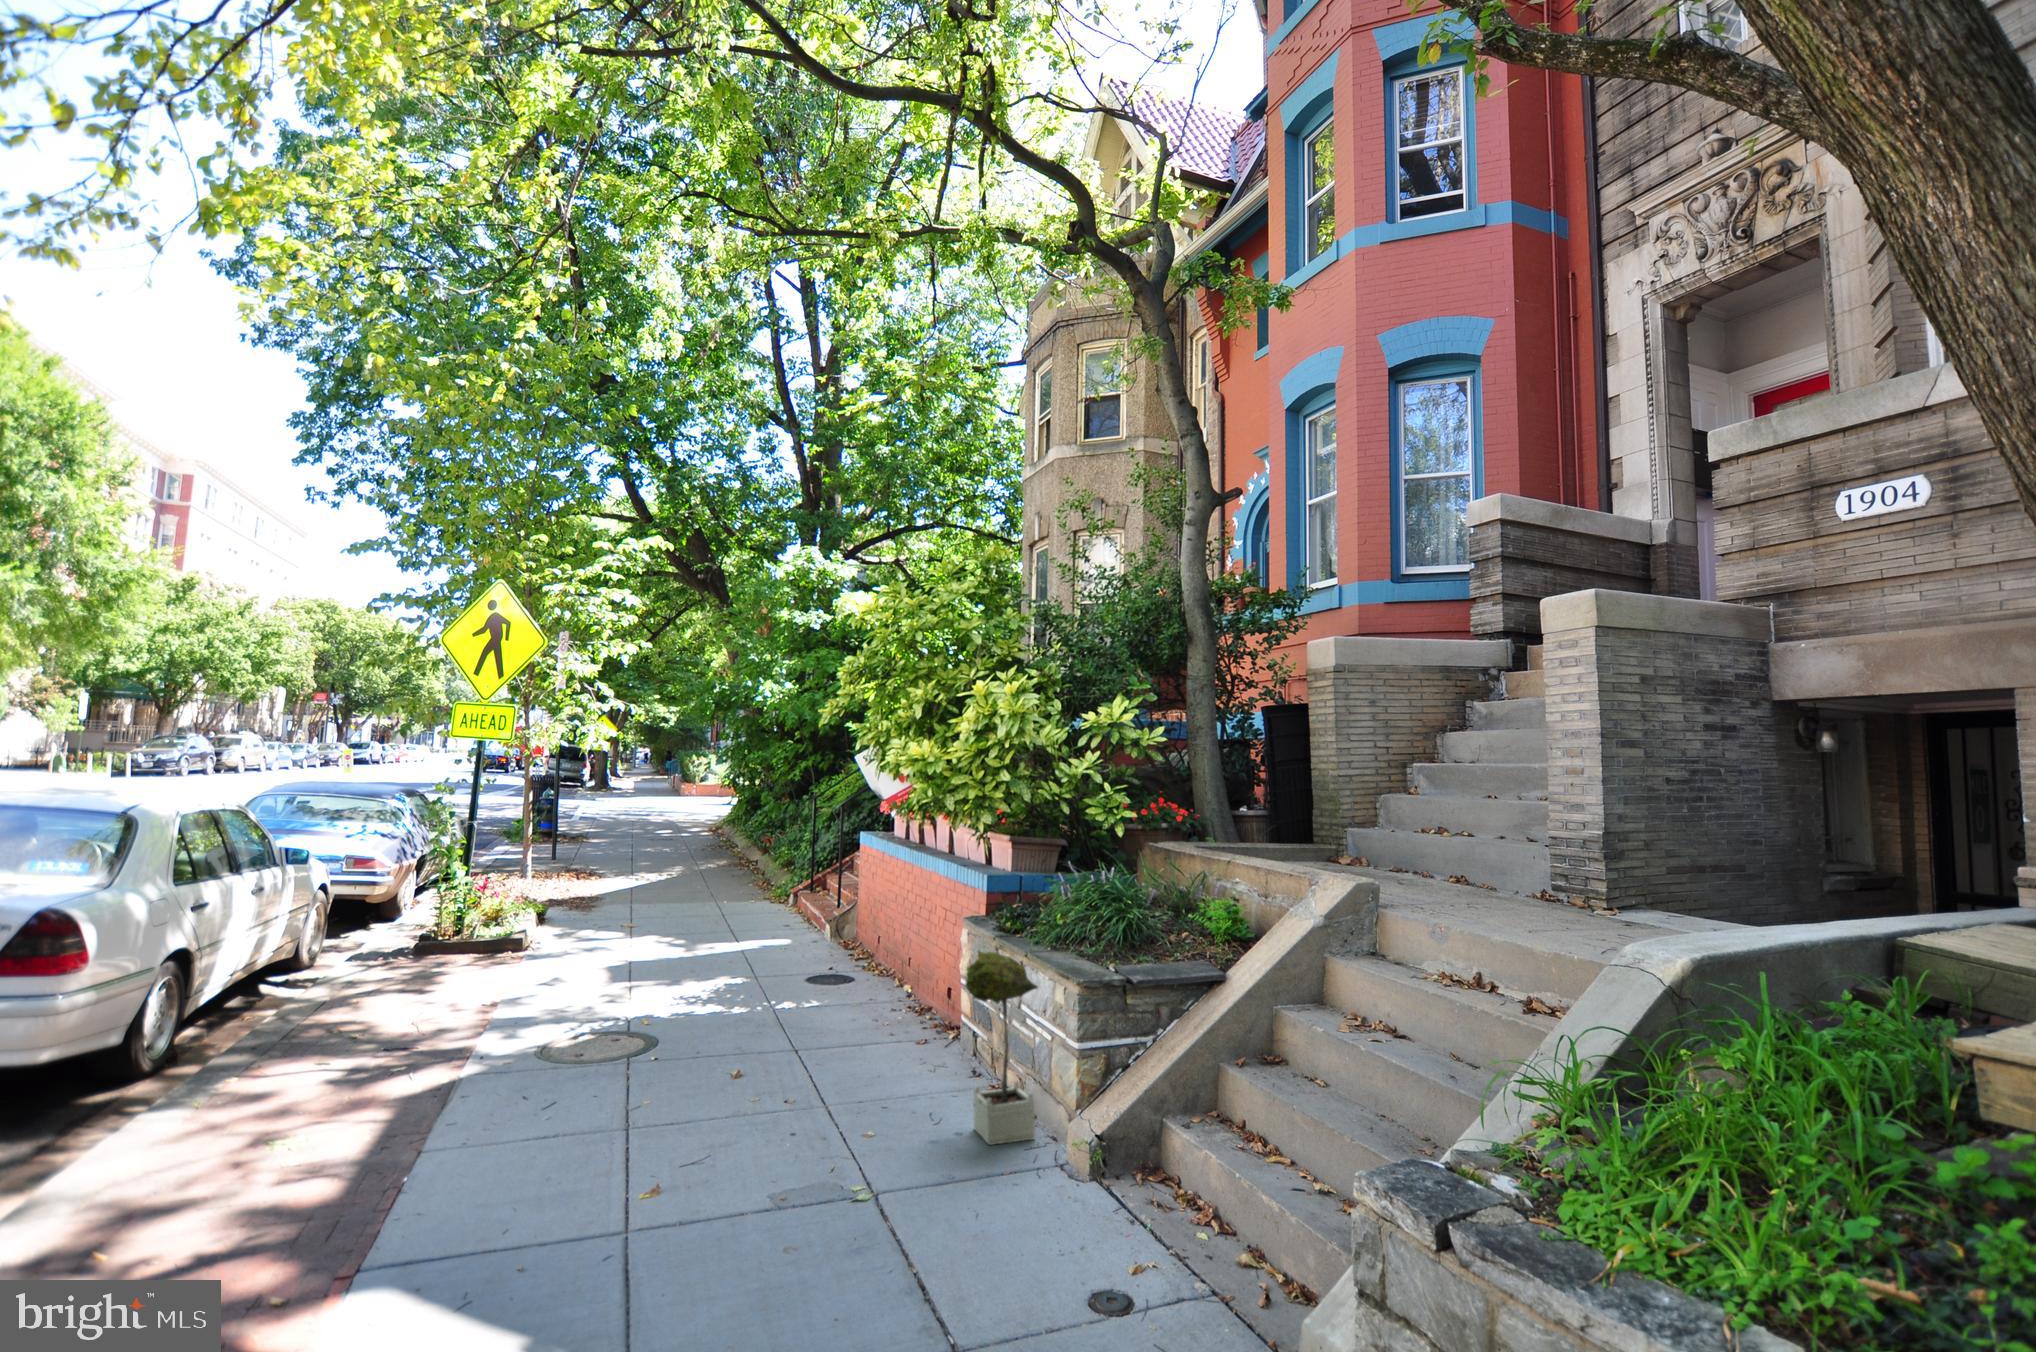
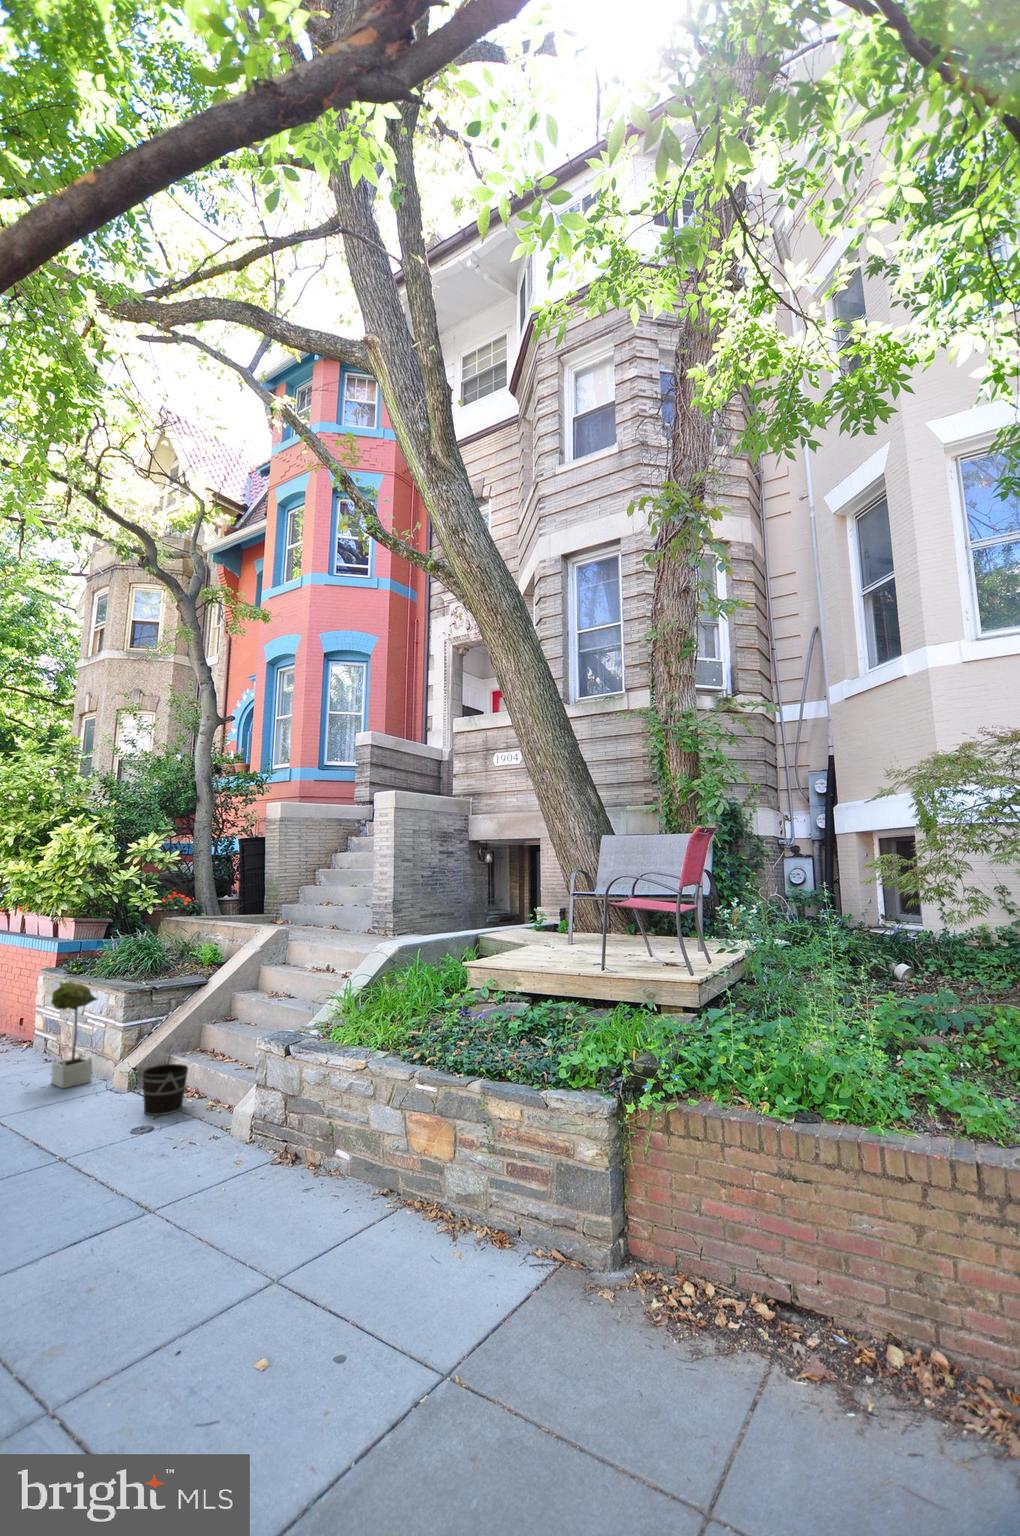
bucket: none [1111,1142,1201,1262] -> present [142,1064,188,1115]

